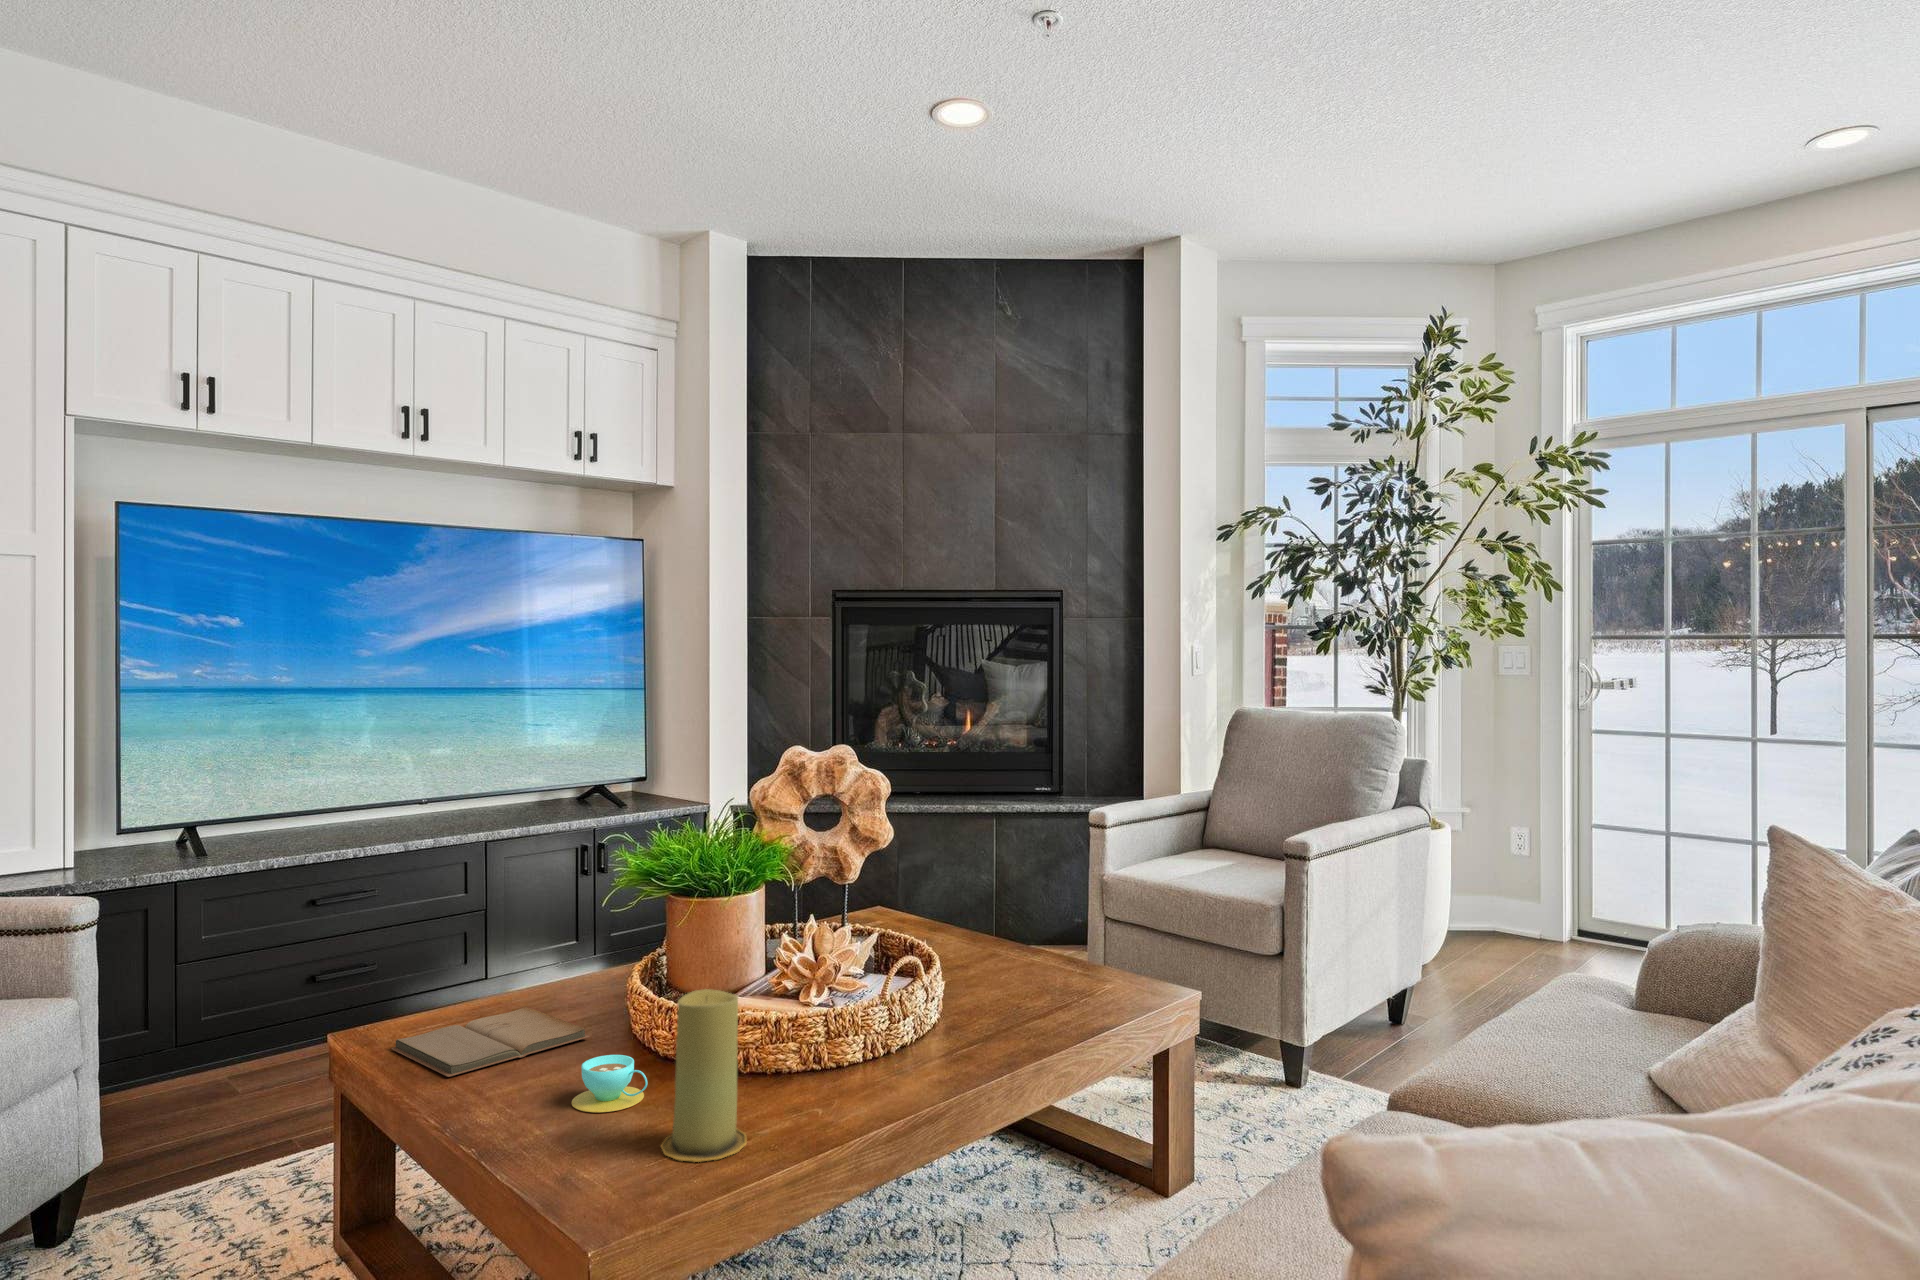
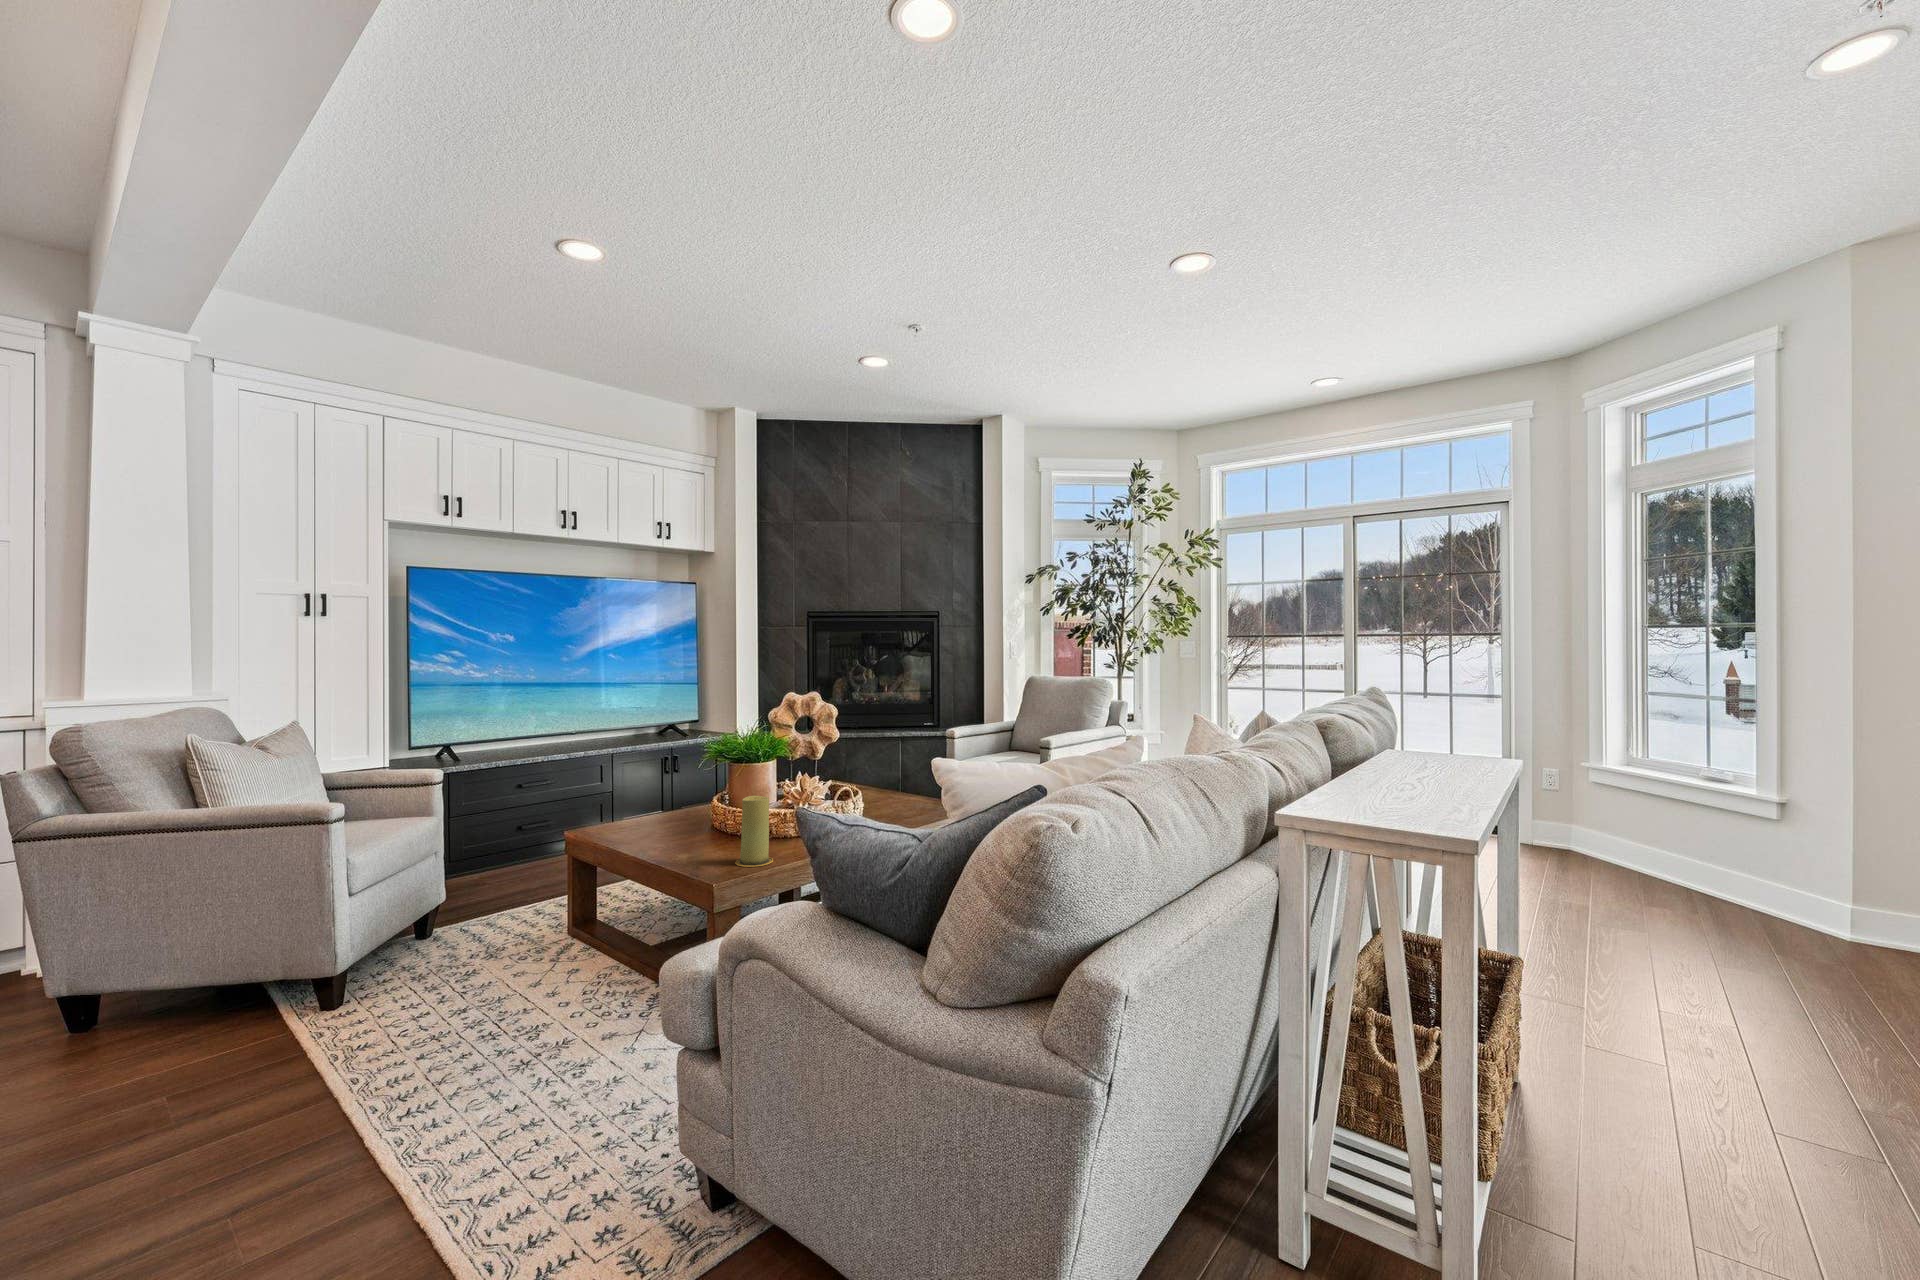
book: present [391,1007,590,1077] -> none [598,820,693,845]
teacup: present [571,1055,647,1113] -> none [691,831,726,854]

